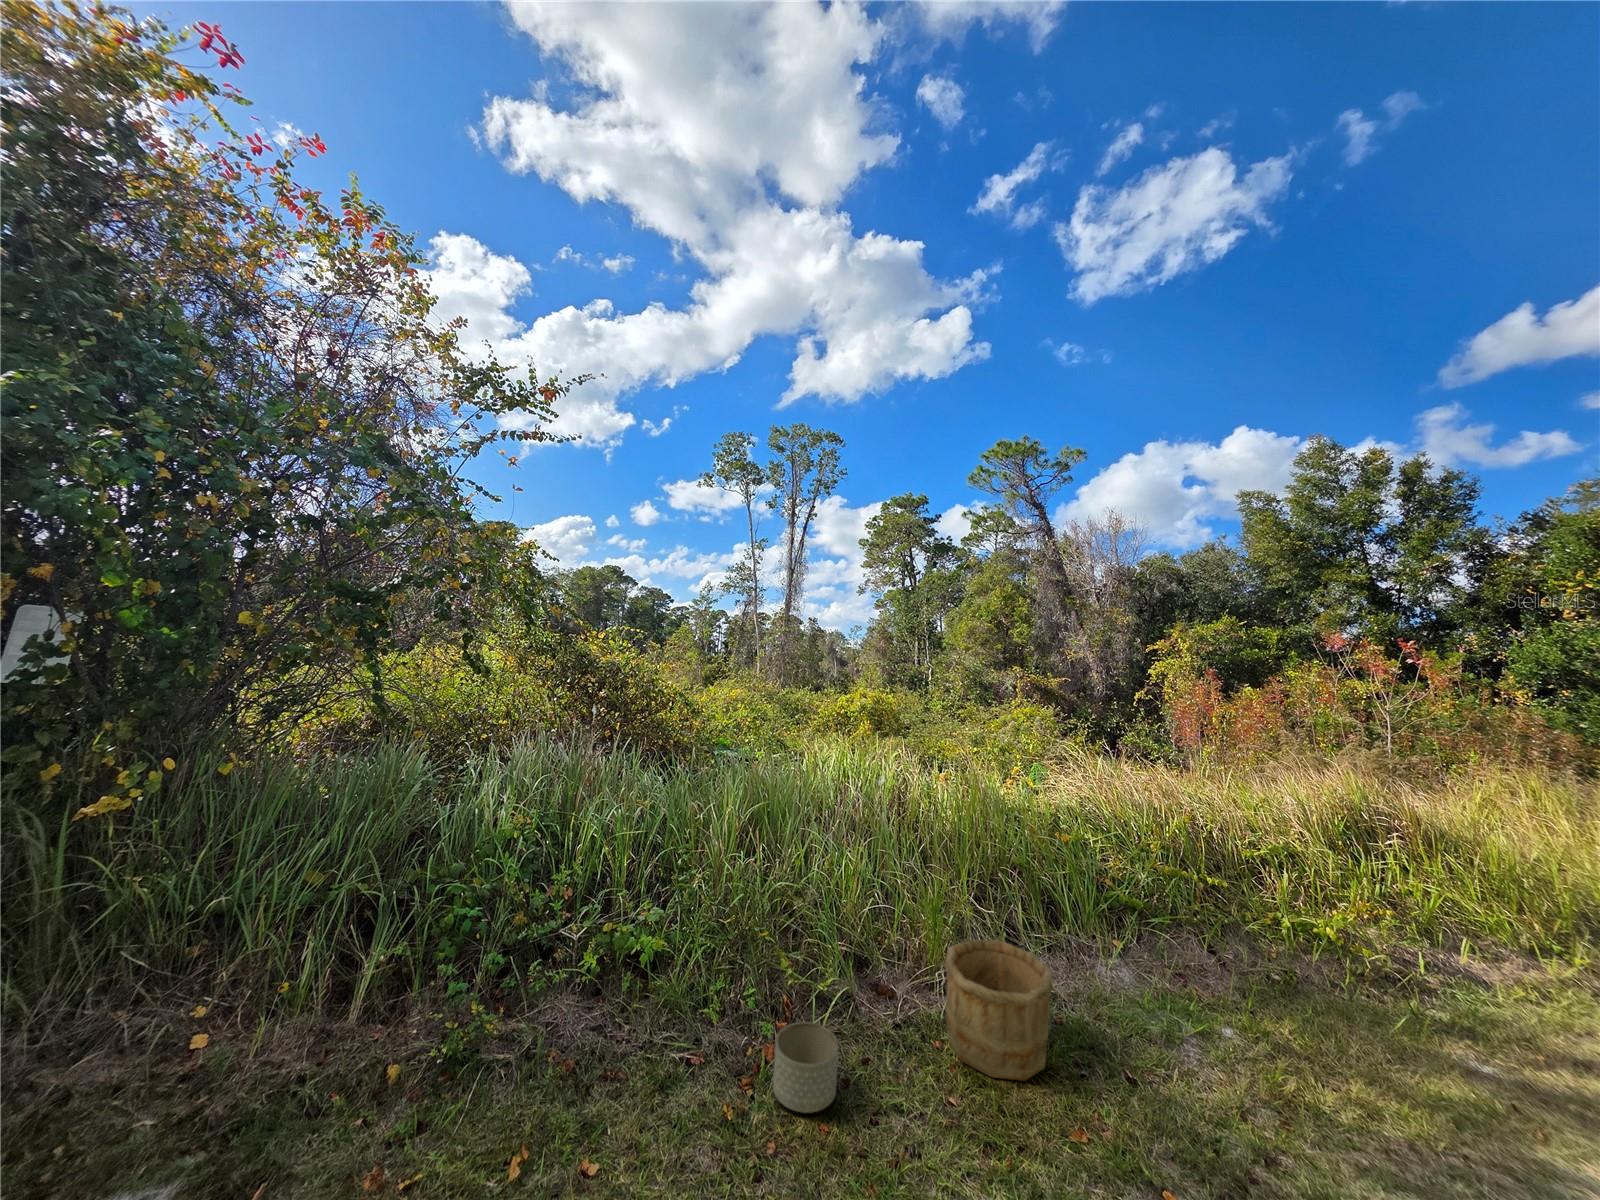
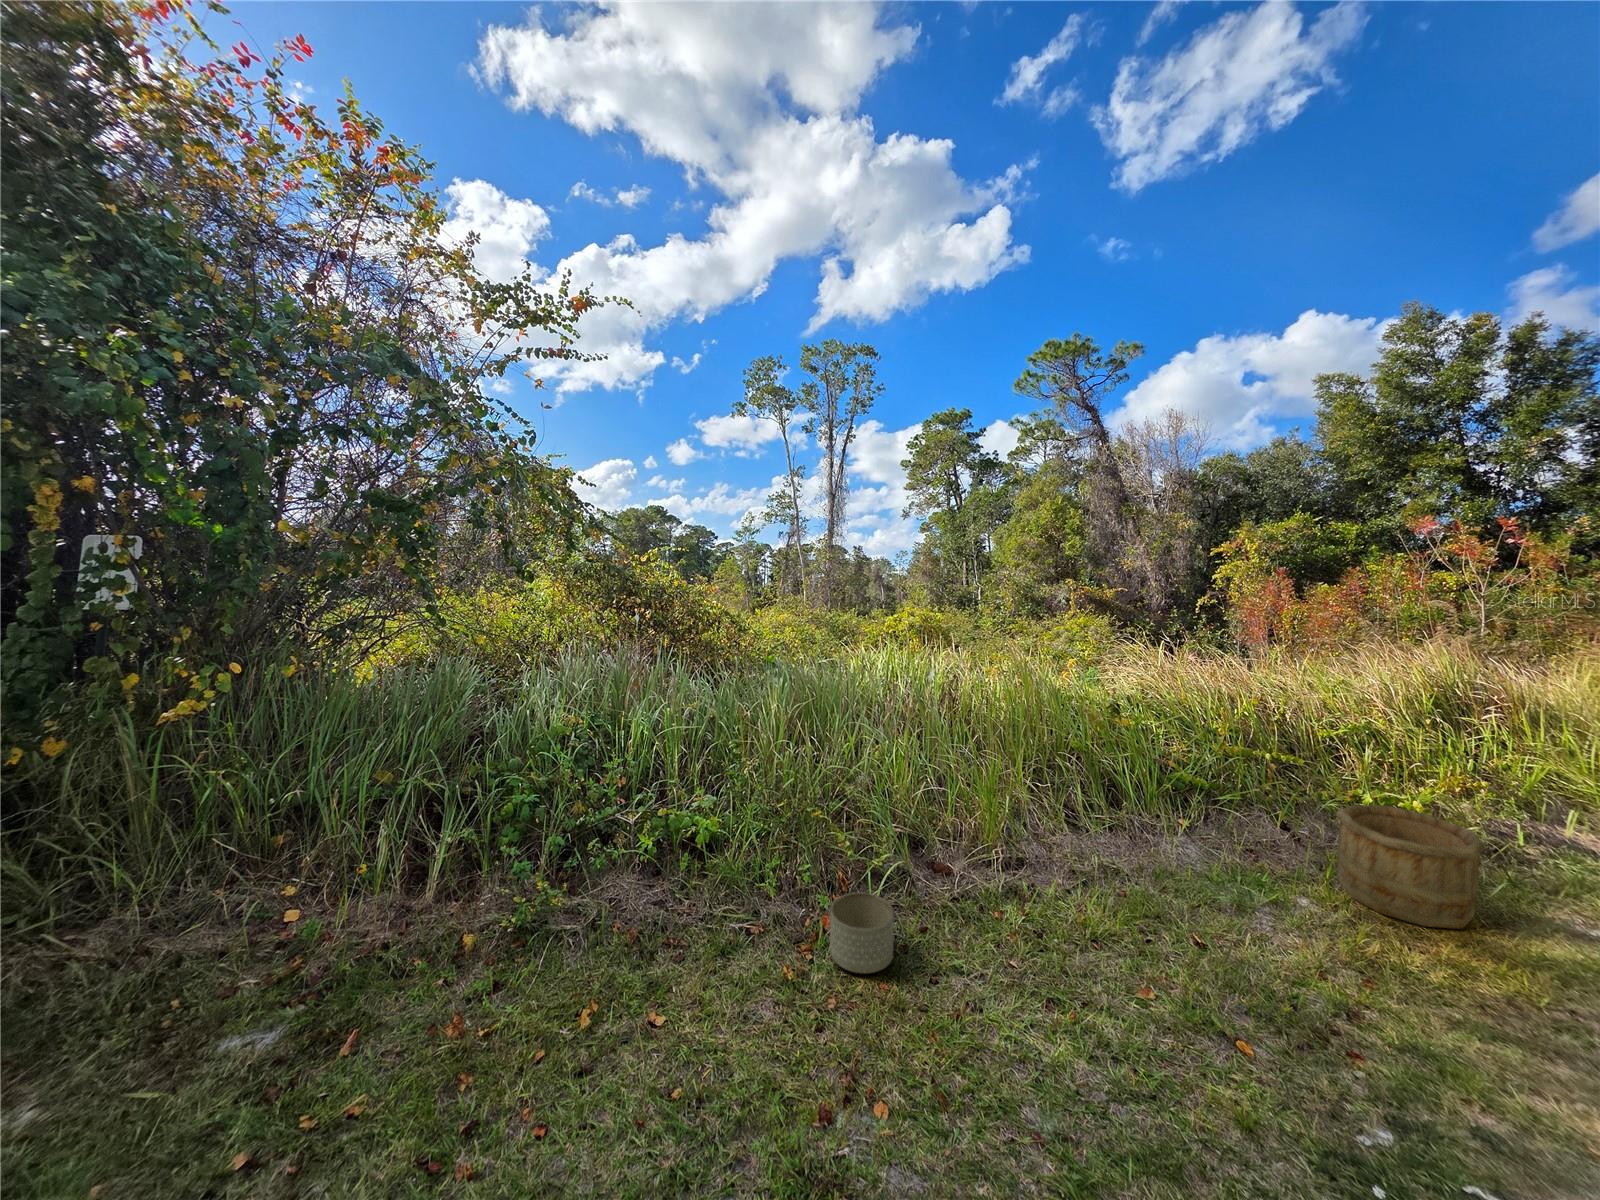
wooden bucket: present [945,940,1053,1081] -> present [1336,805,1486,929]

